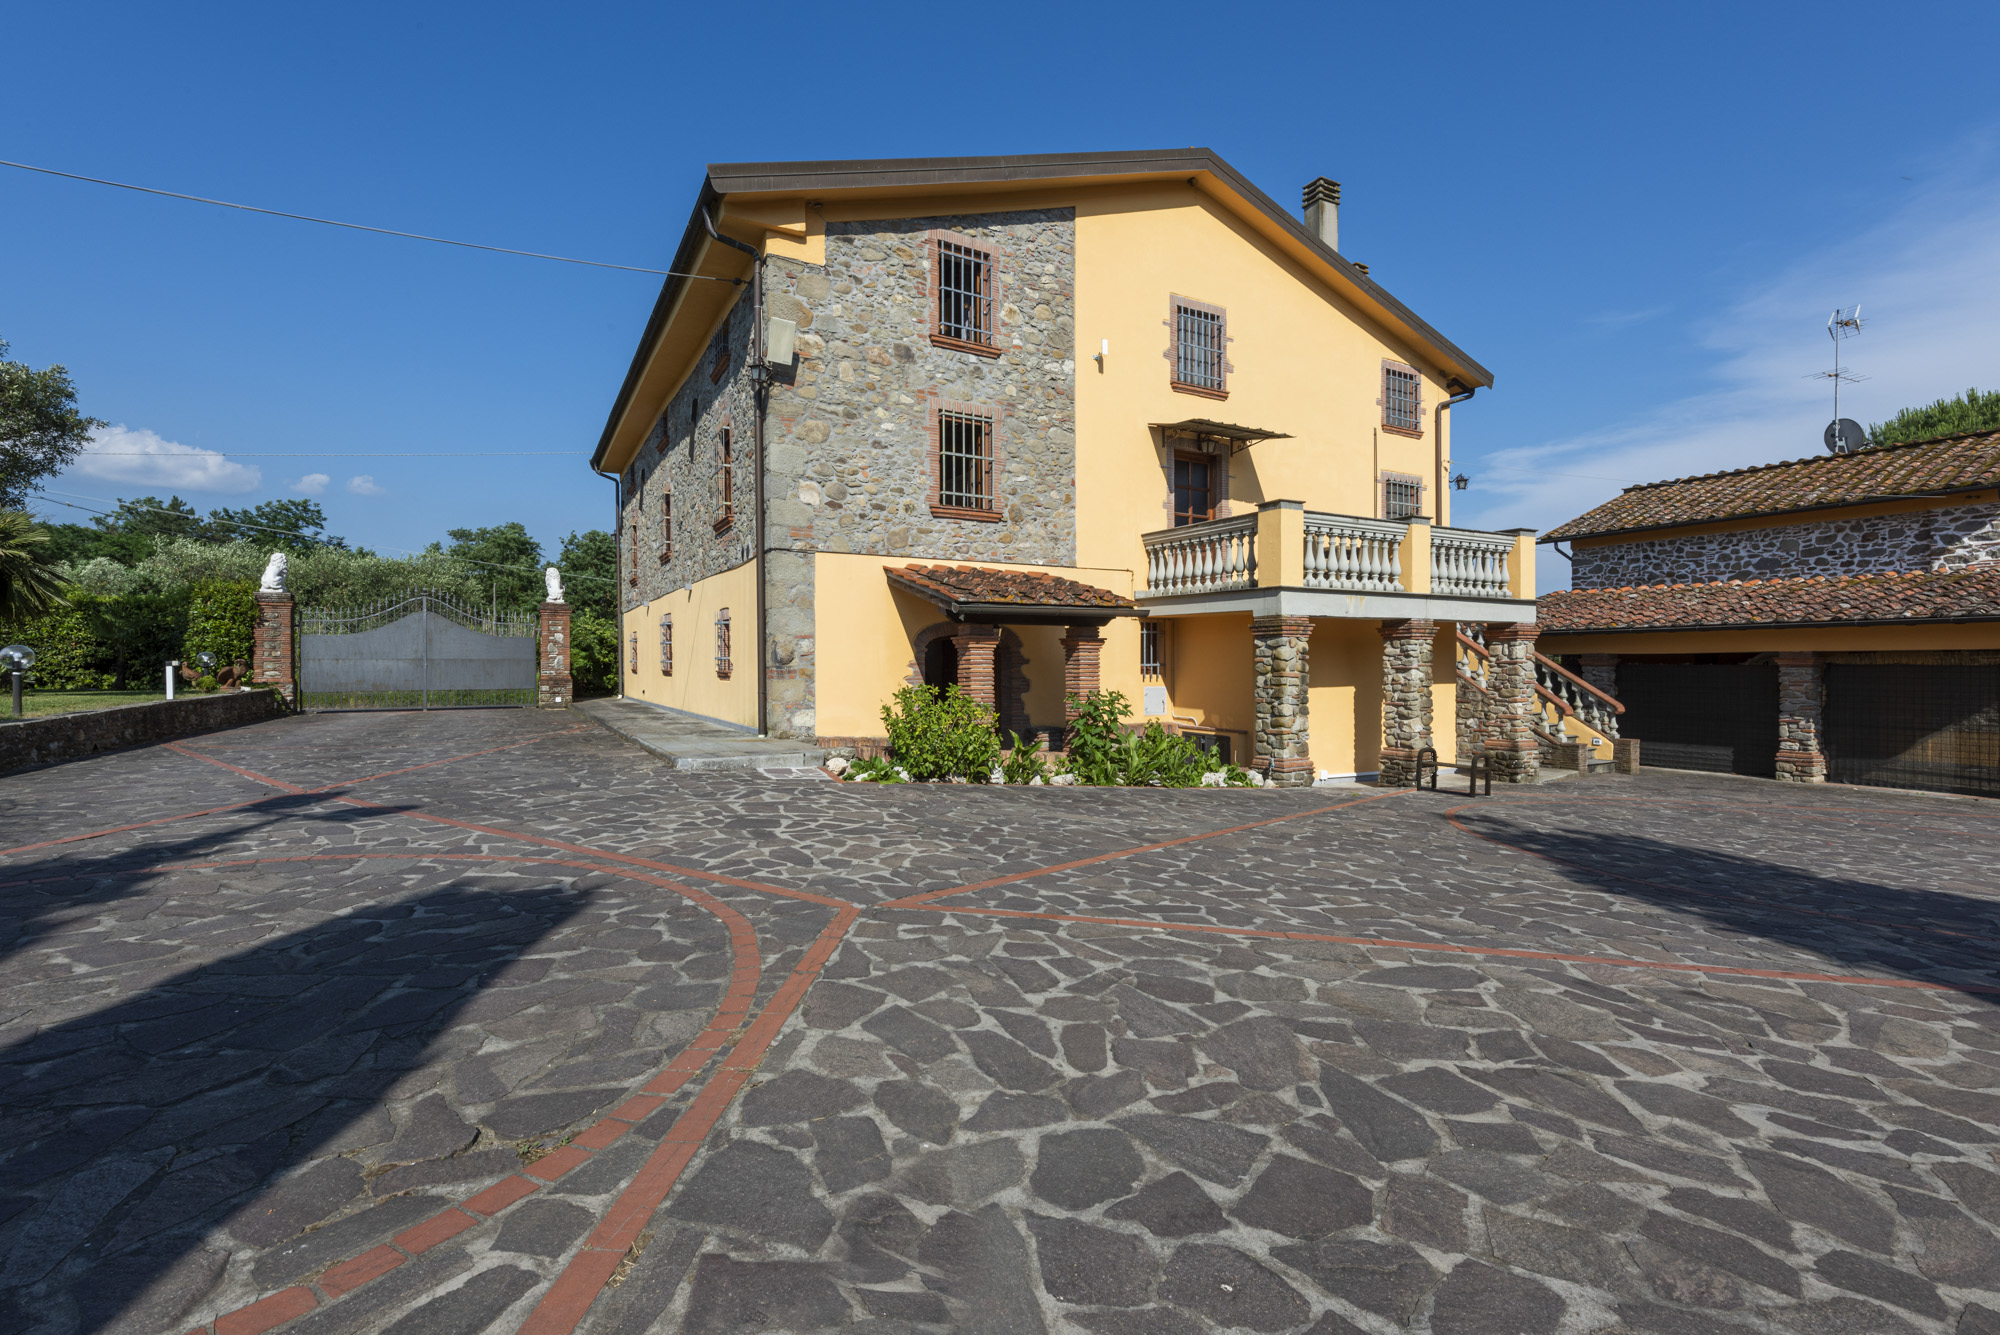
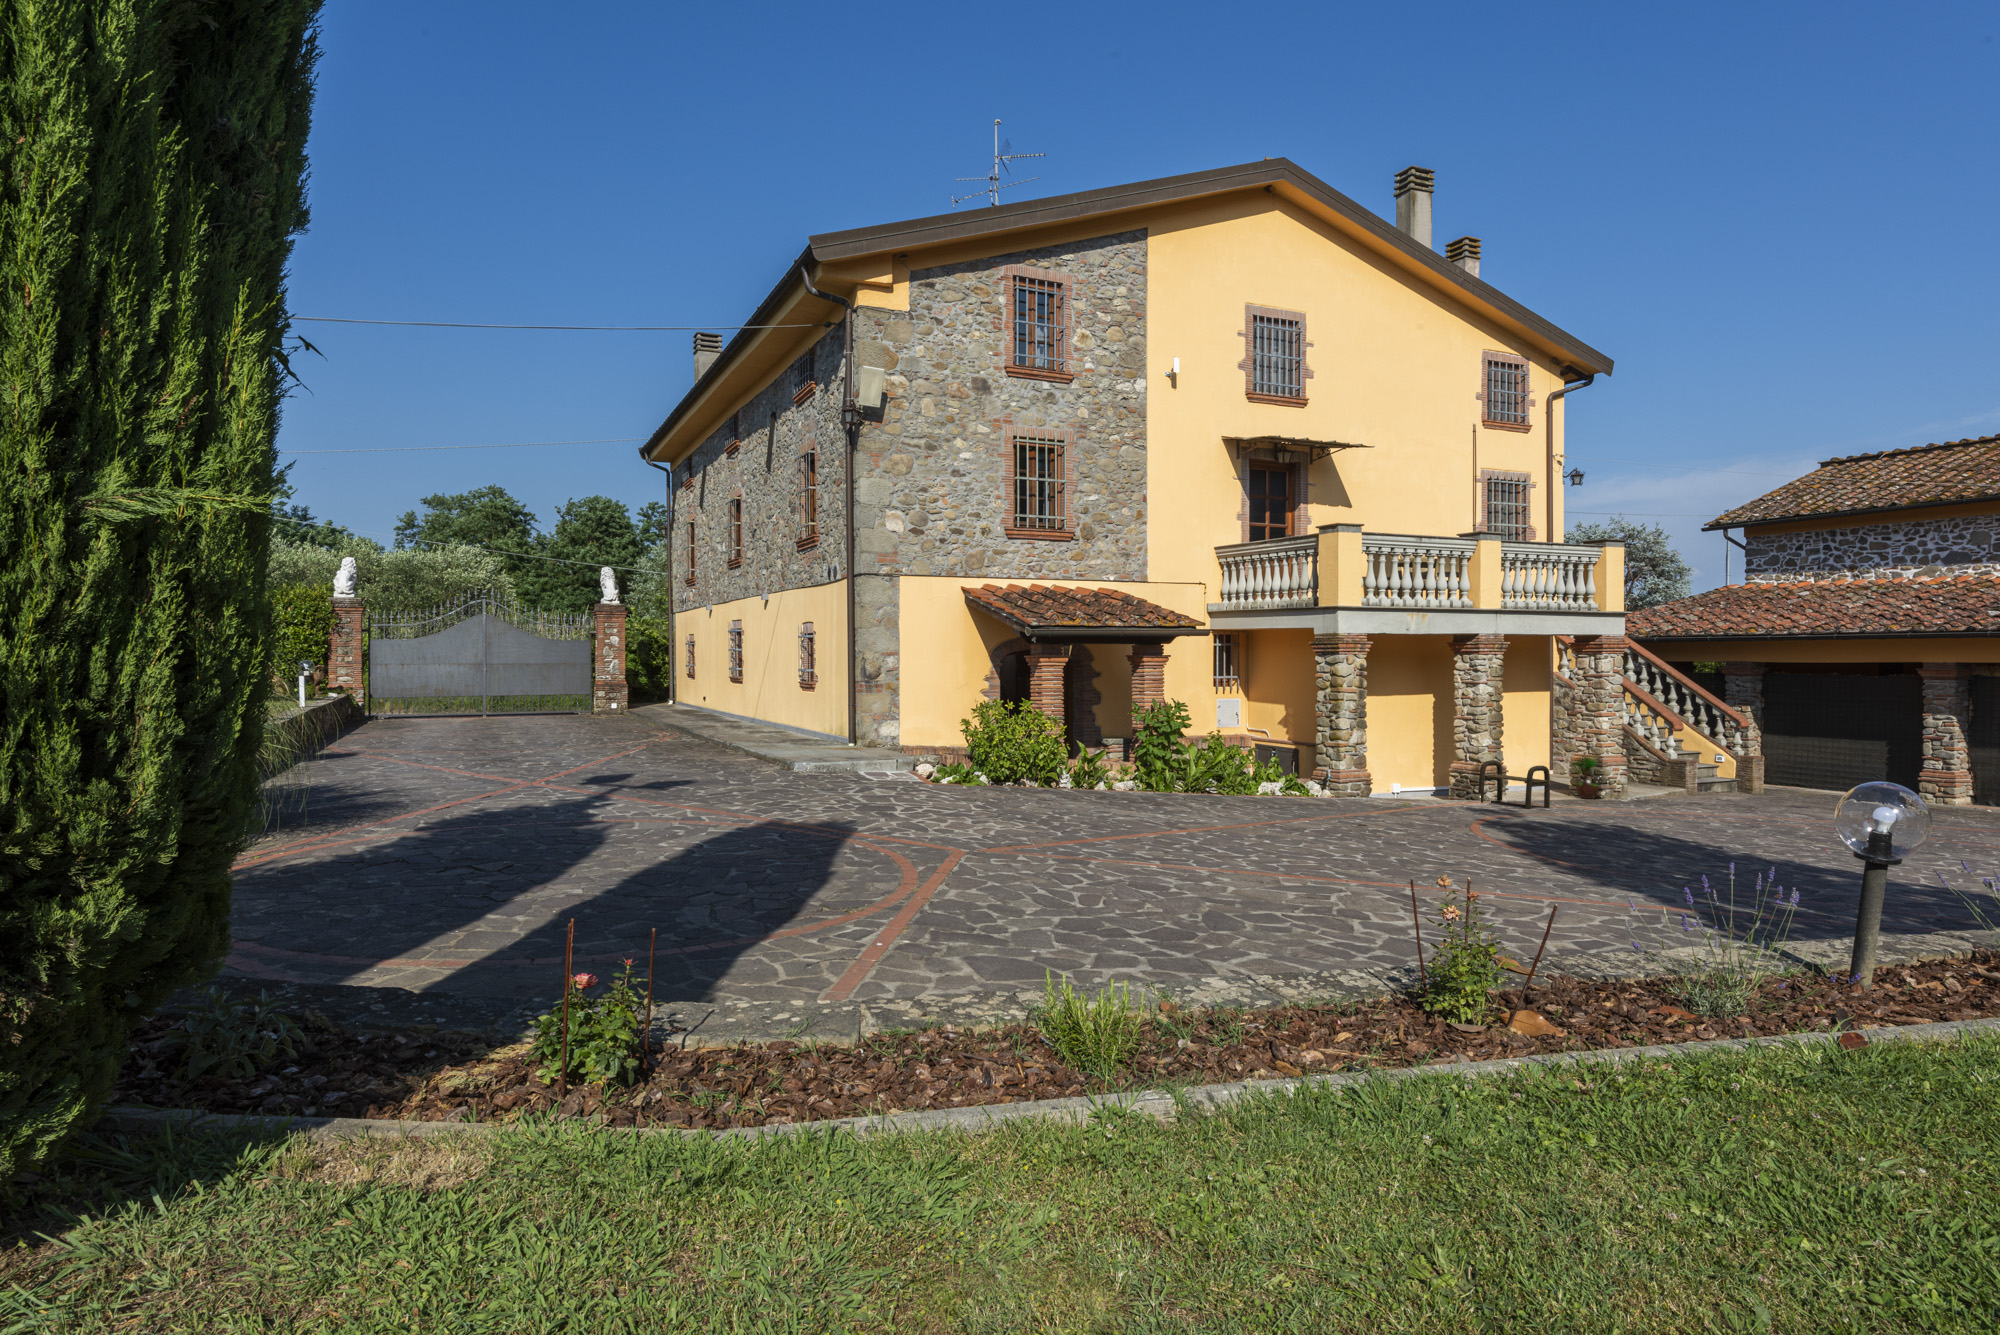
potted tree: none [1492,736,1524,784] -> present [1572,755,1599,799]

